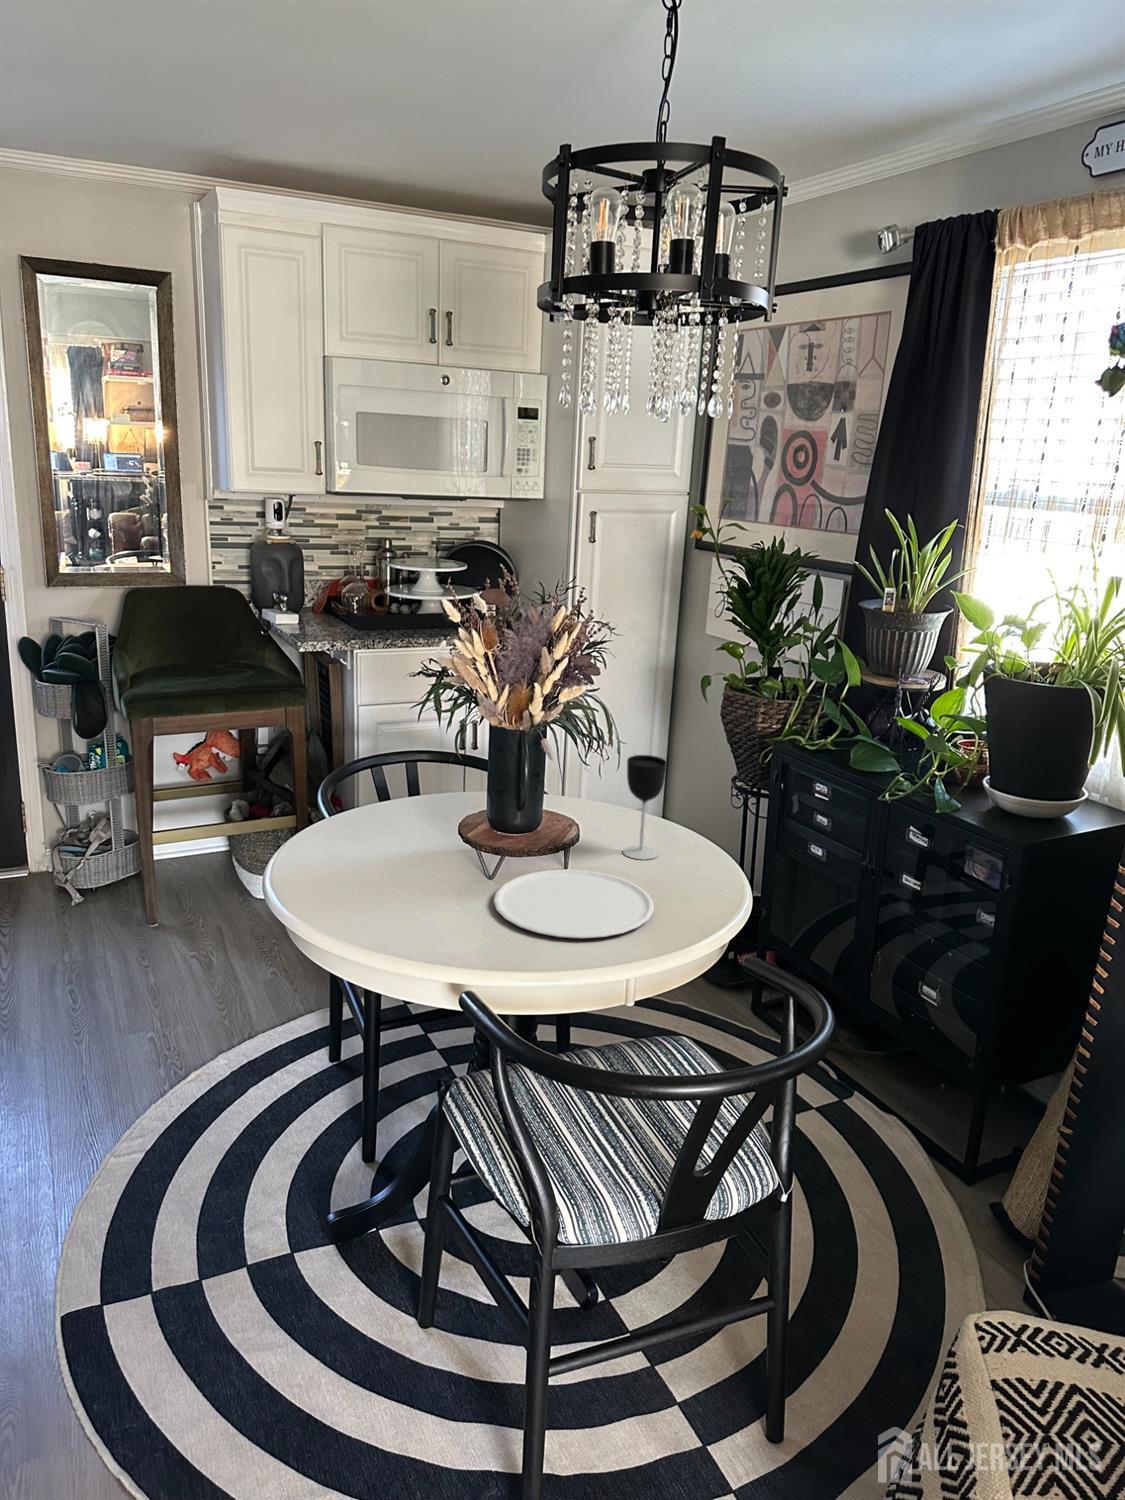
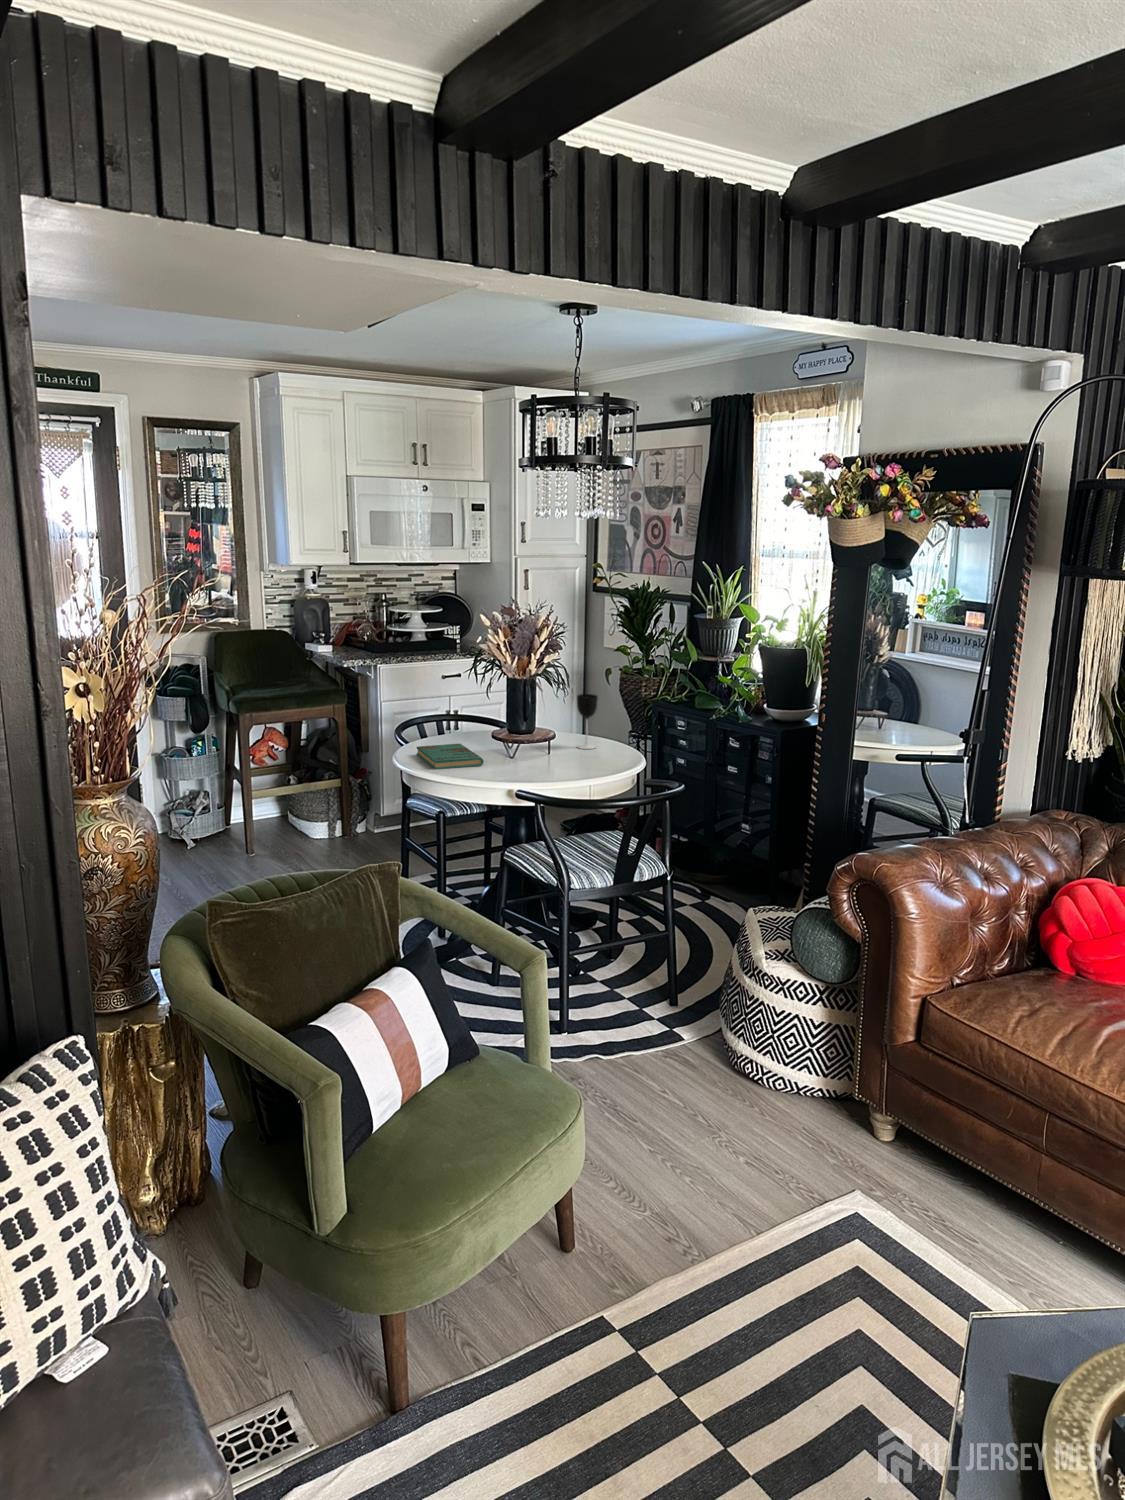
book: none [317,839,424,911] -> present [417,743,484,769]
plate: present [494,870,654,939] -> none [518,752,600,771]

